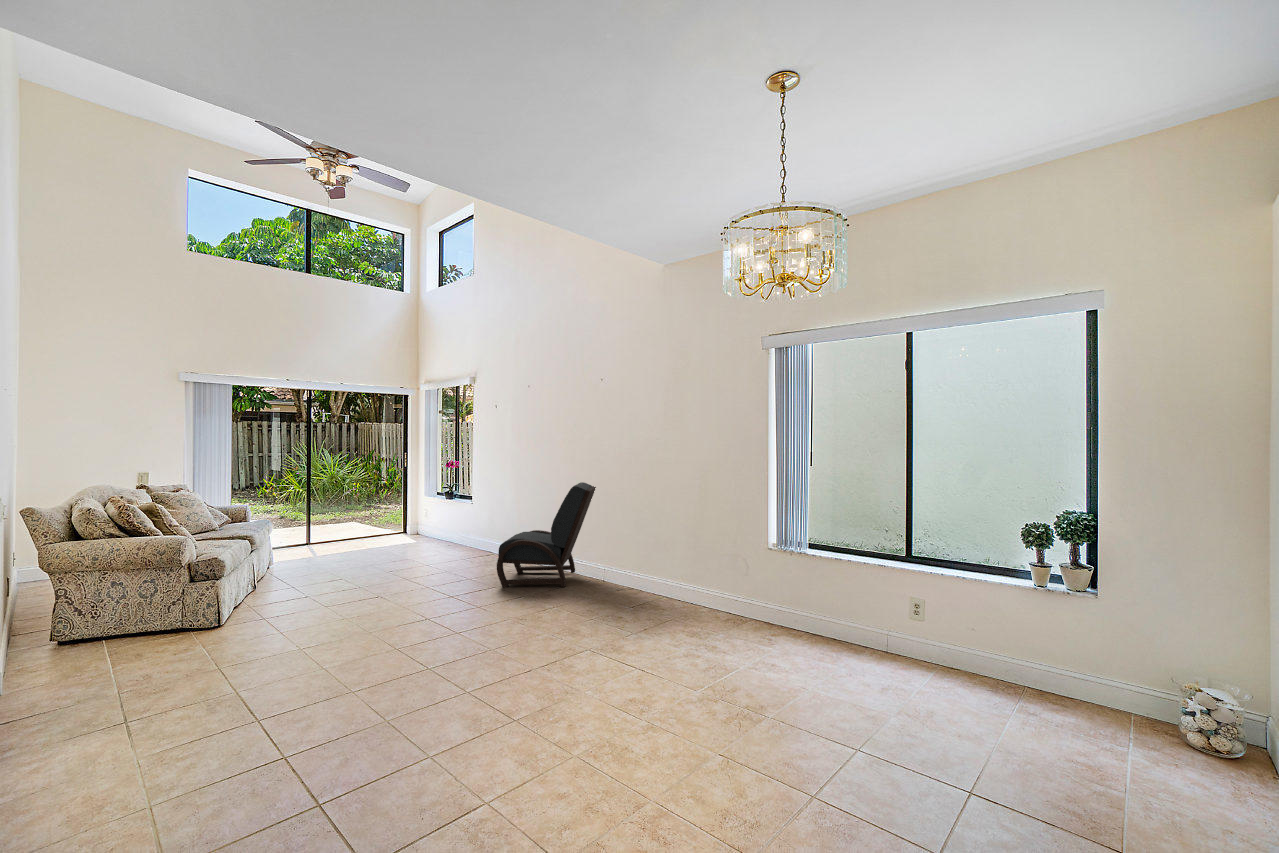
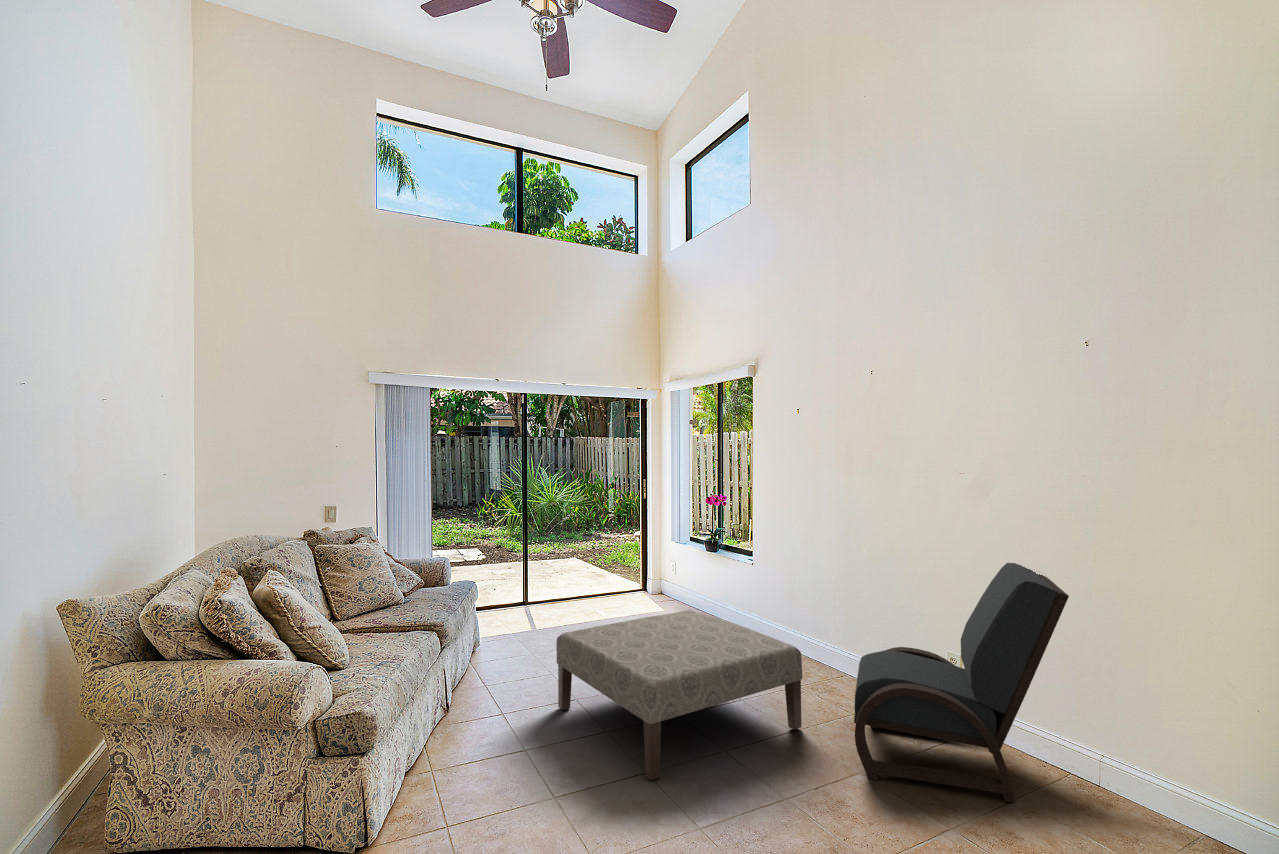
ottoman: none [333,525,480,598] -> present [556,610,802,780]

